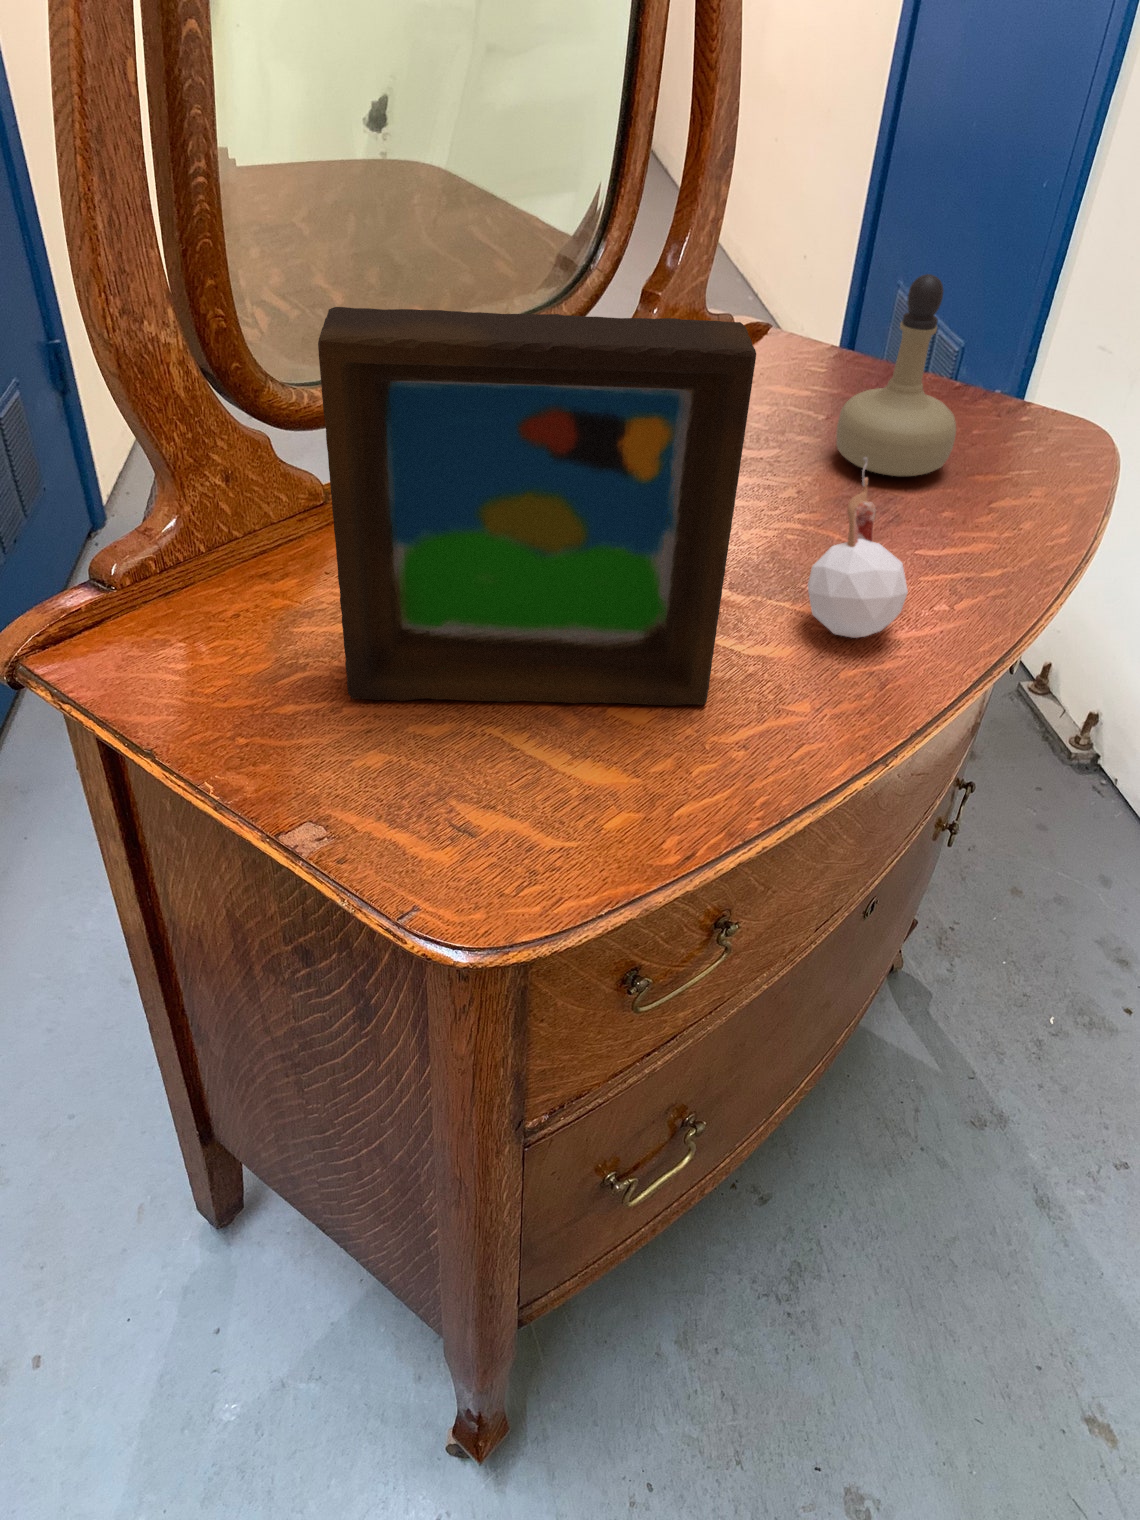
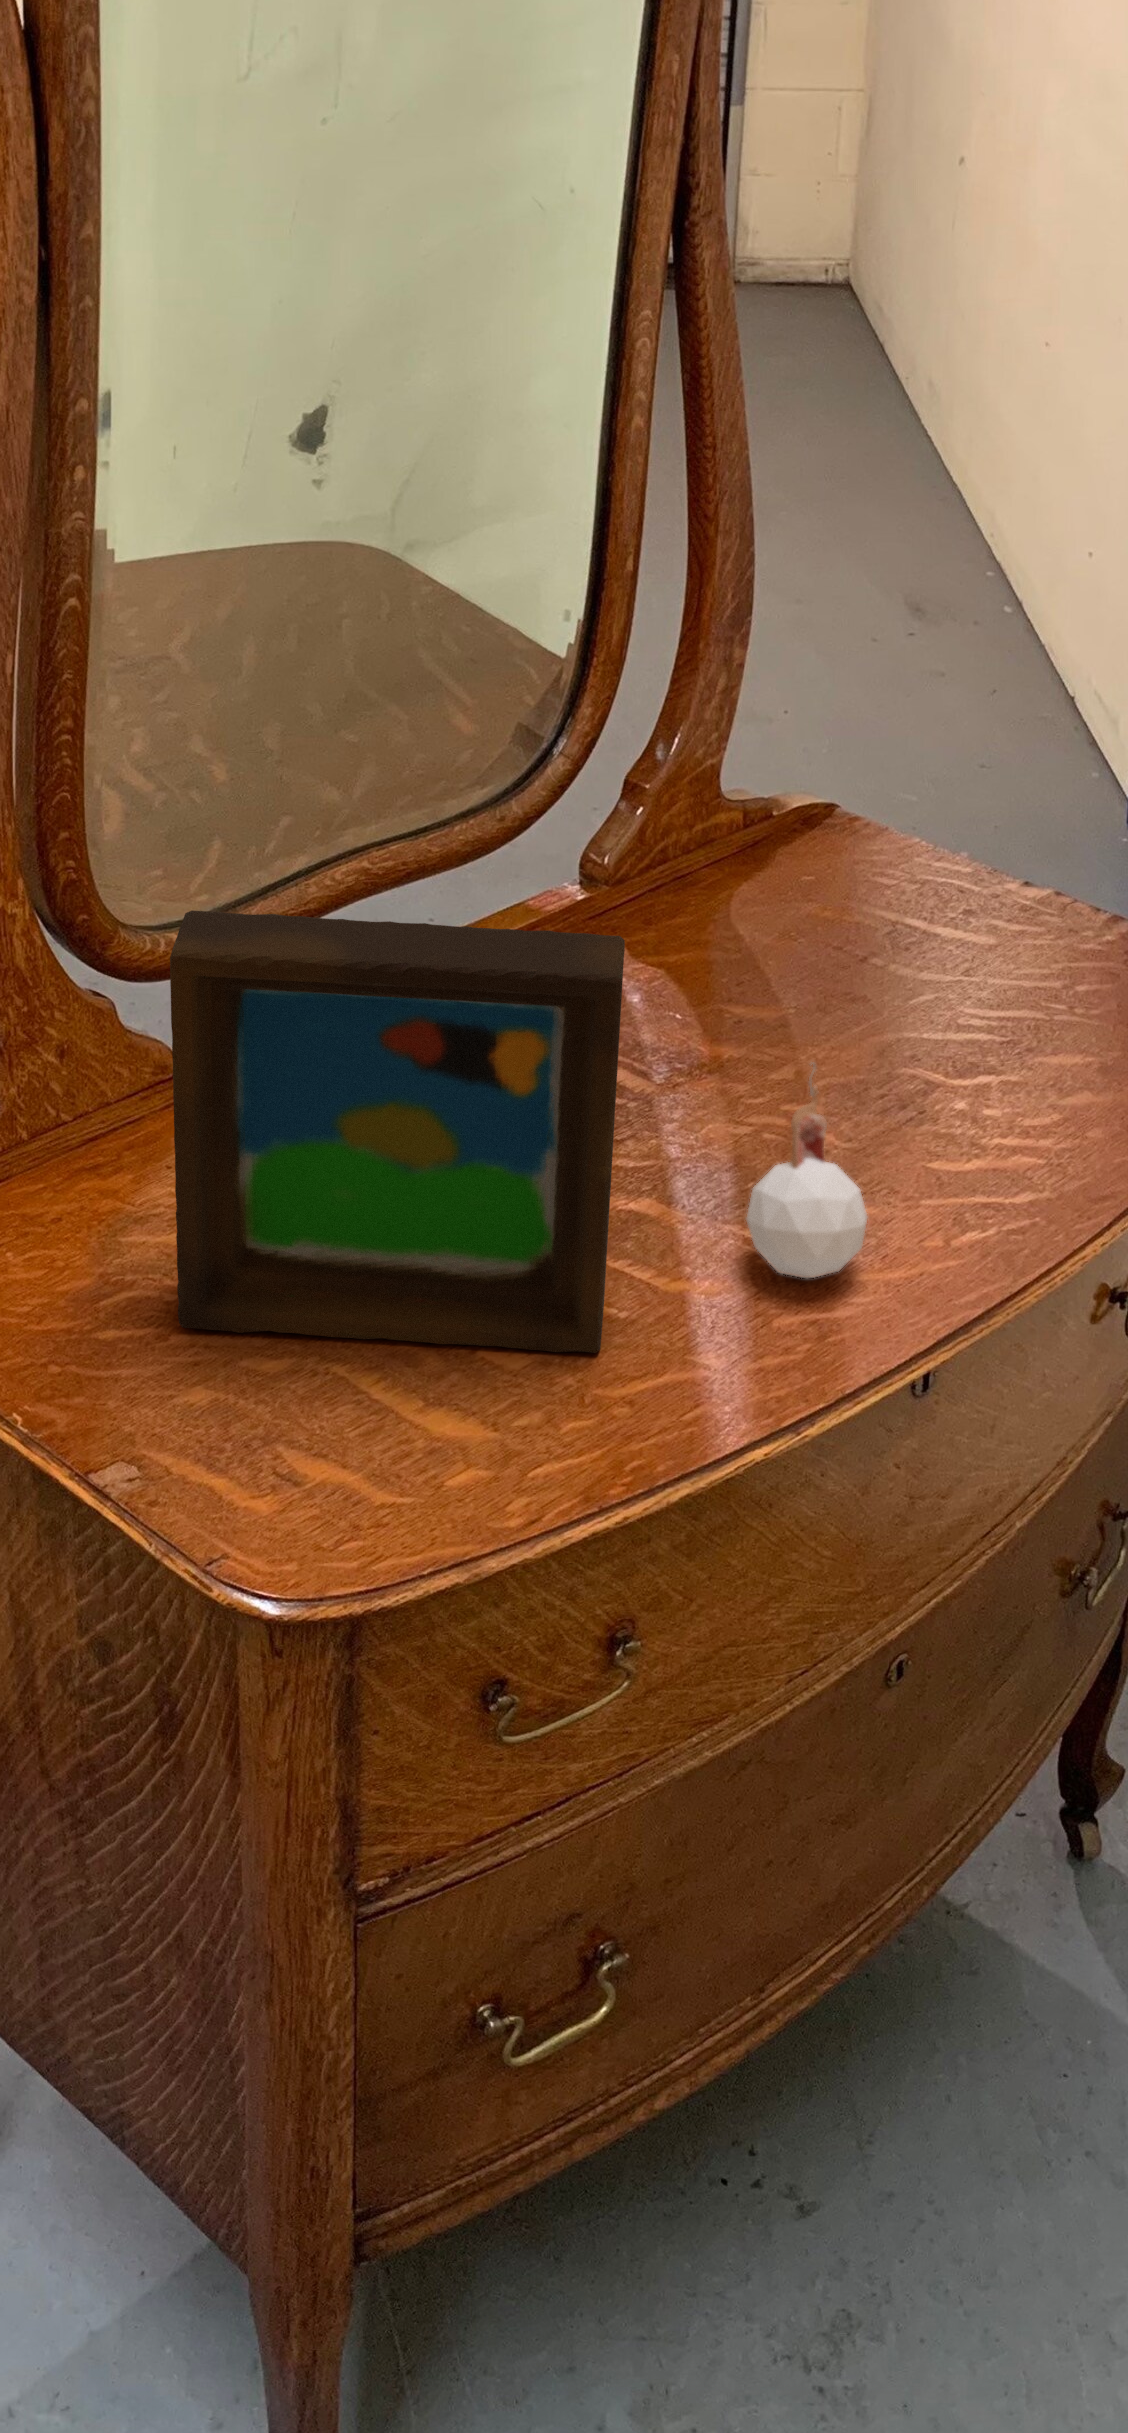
perfume bottle: present [836,274,956,476] -> none [861,811,1019,1060]

